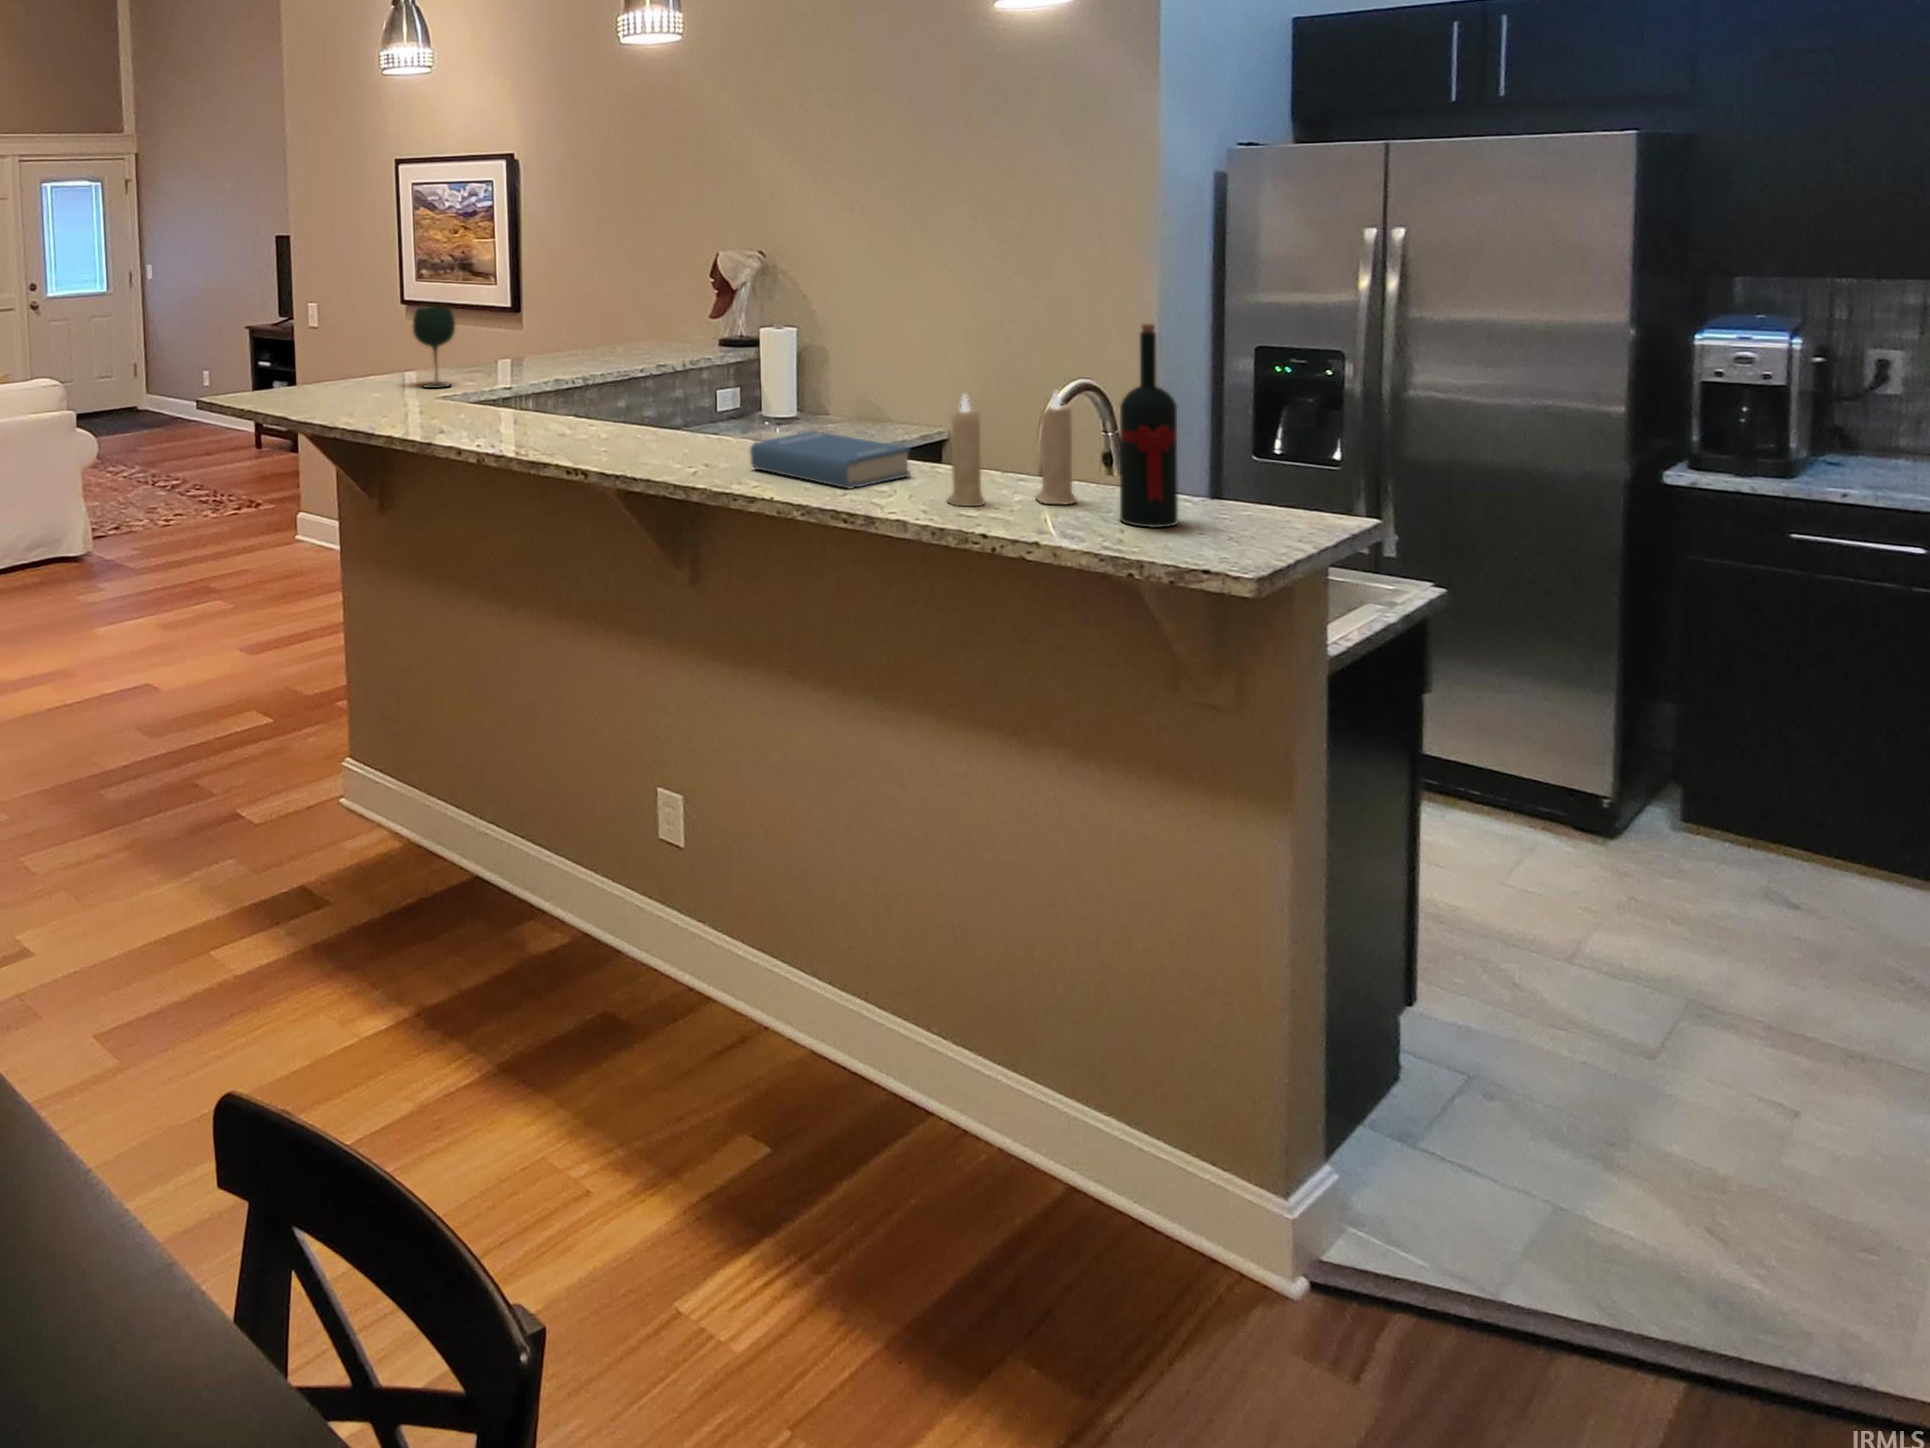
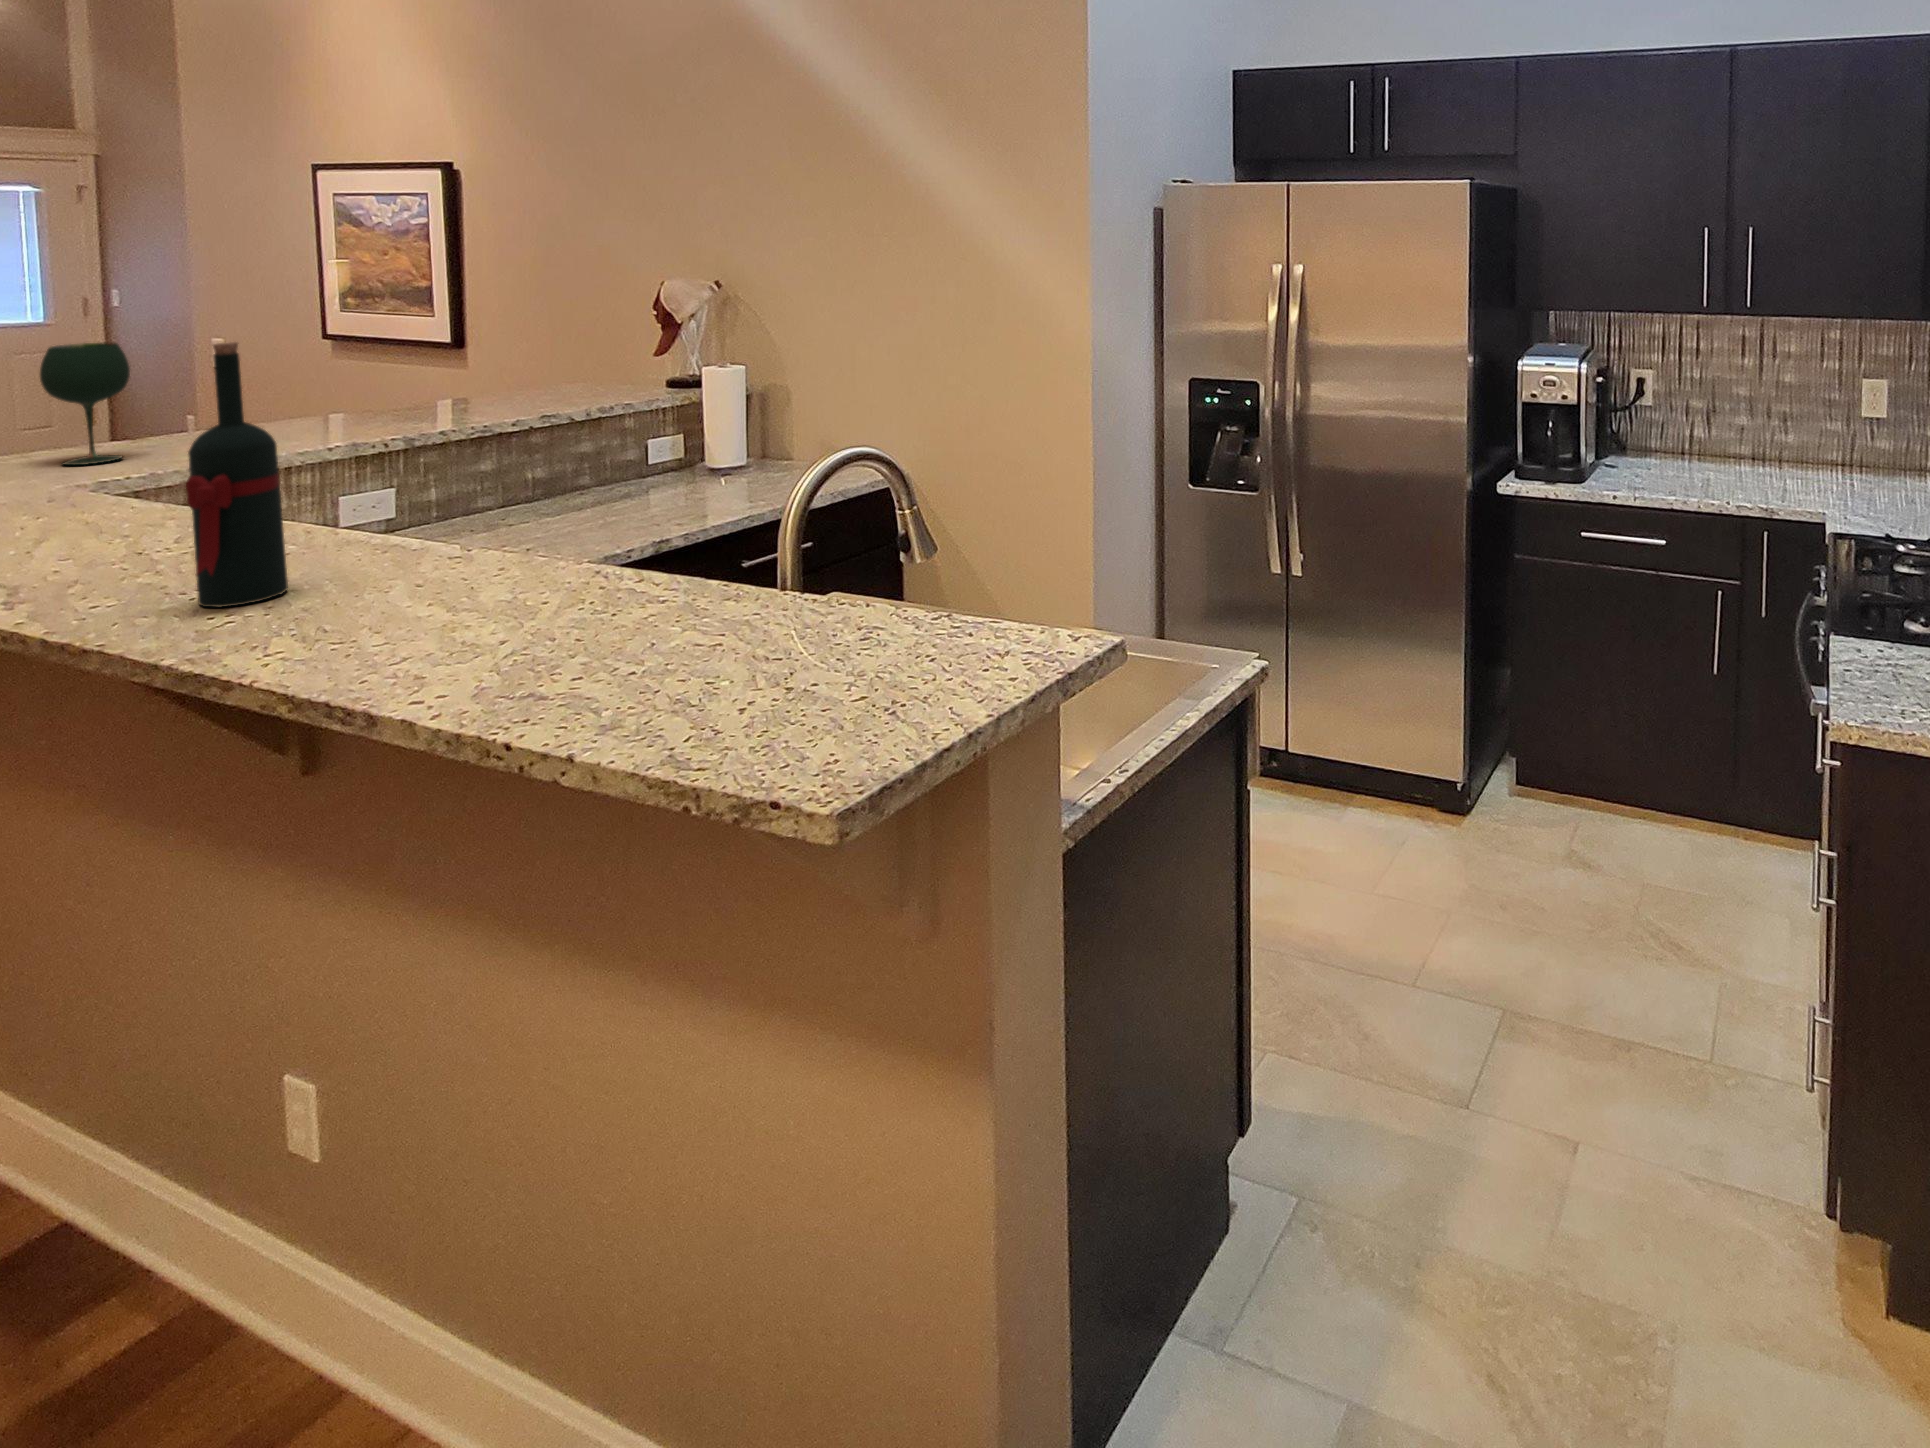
wine bottle: present [1120,324,1178,527] -> present [186,342,288,607]
candle: present [947,392,1077,506] -> none [529,461,751,668]
book: present [750,431,910,489] -> none [299,530,561,642]

